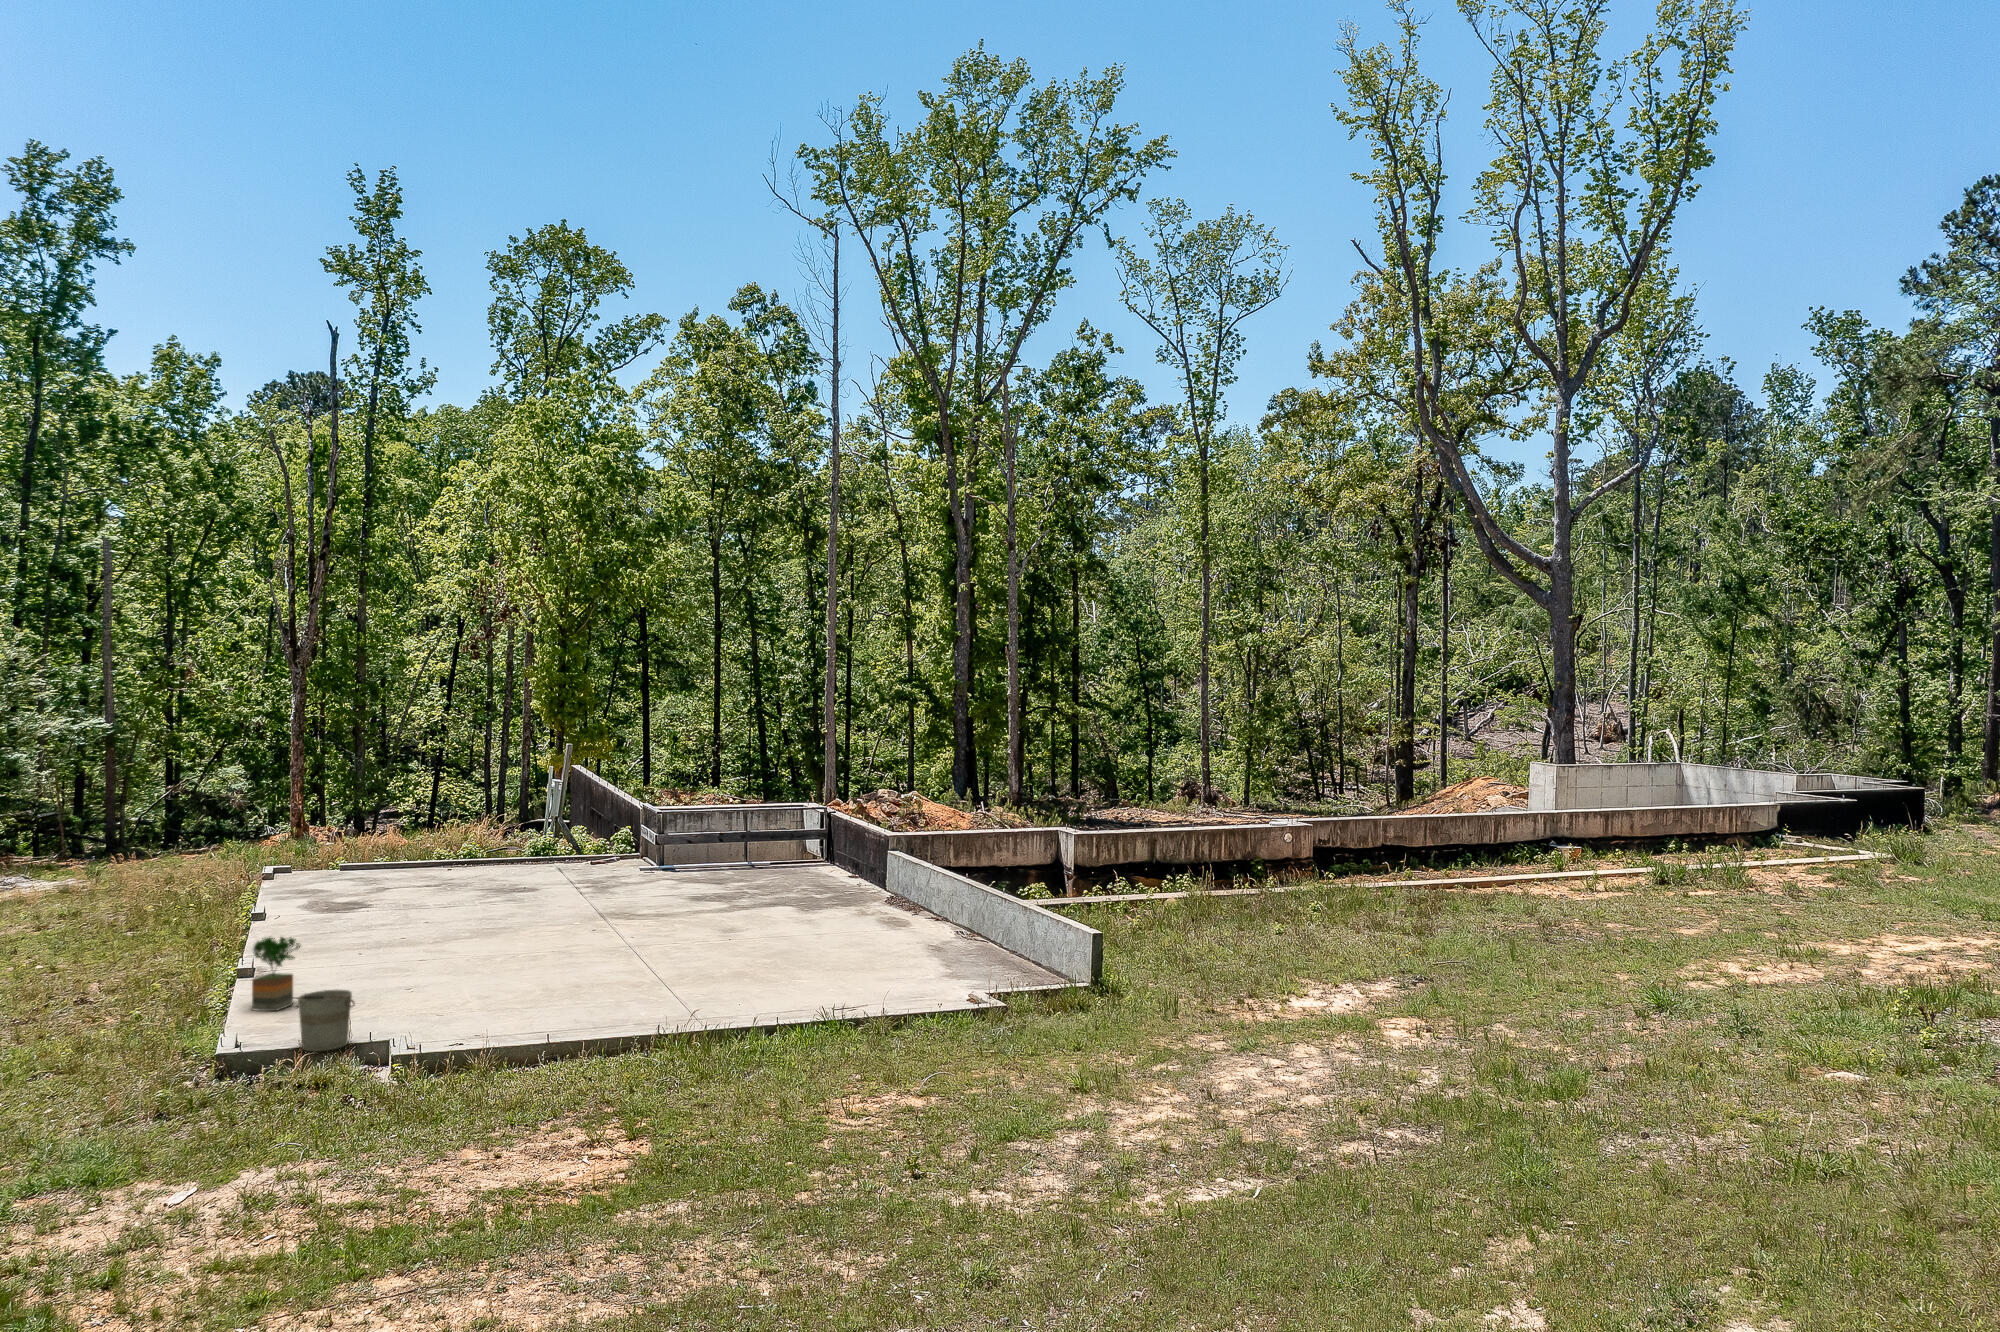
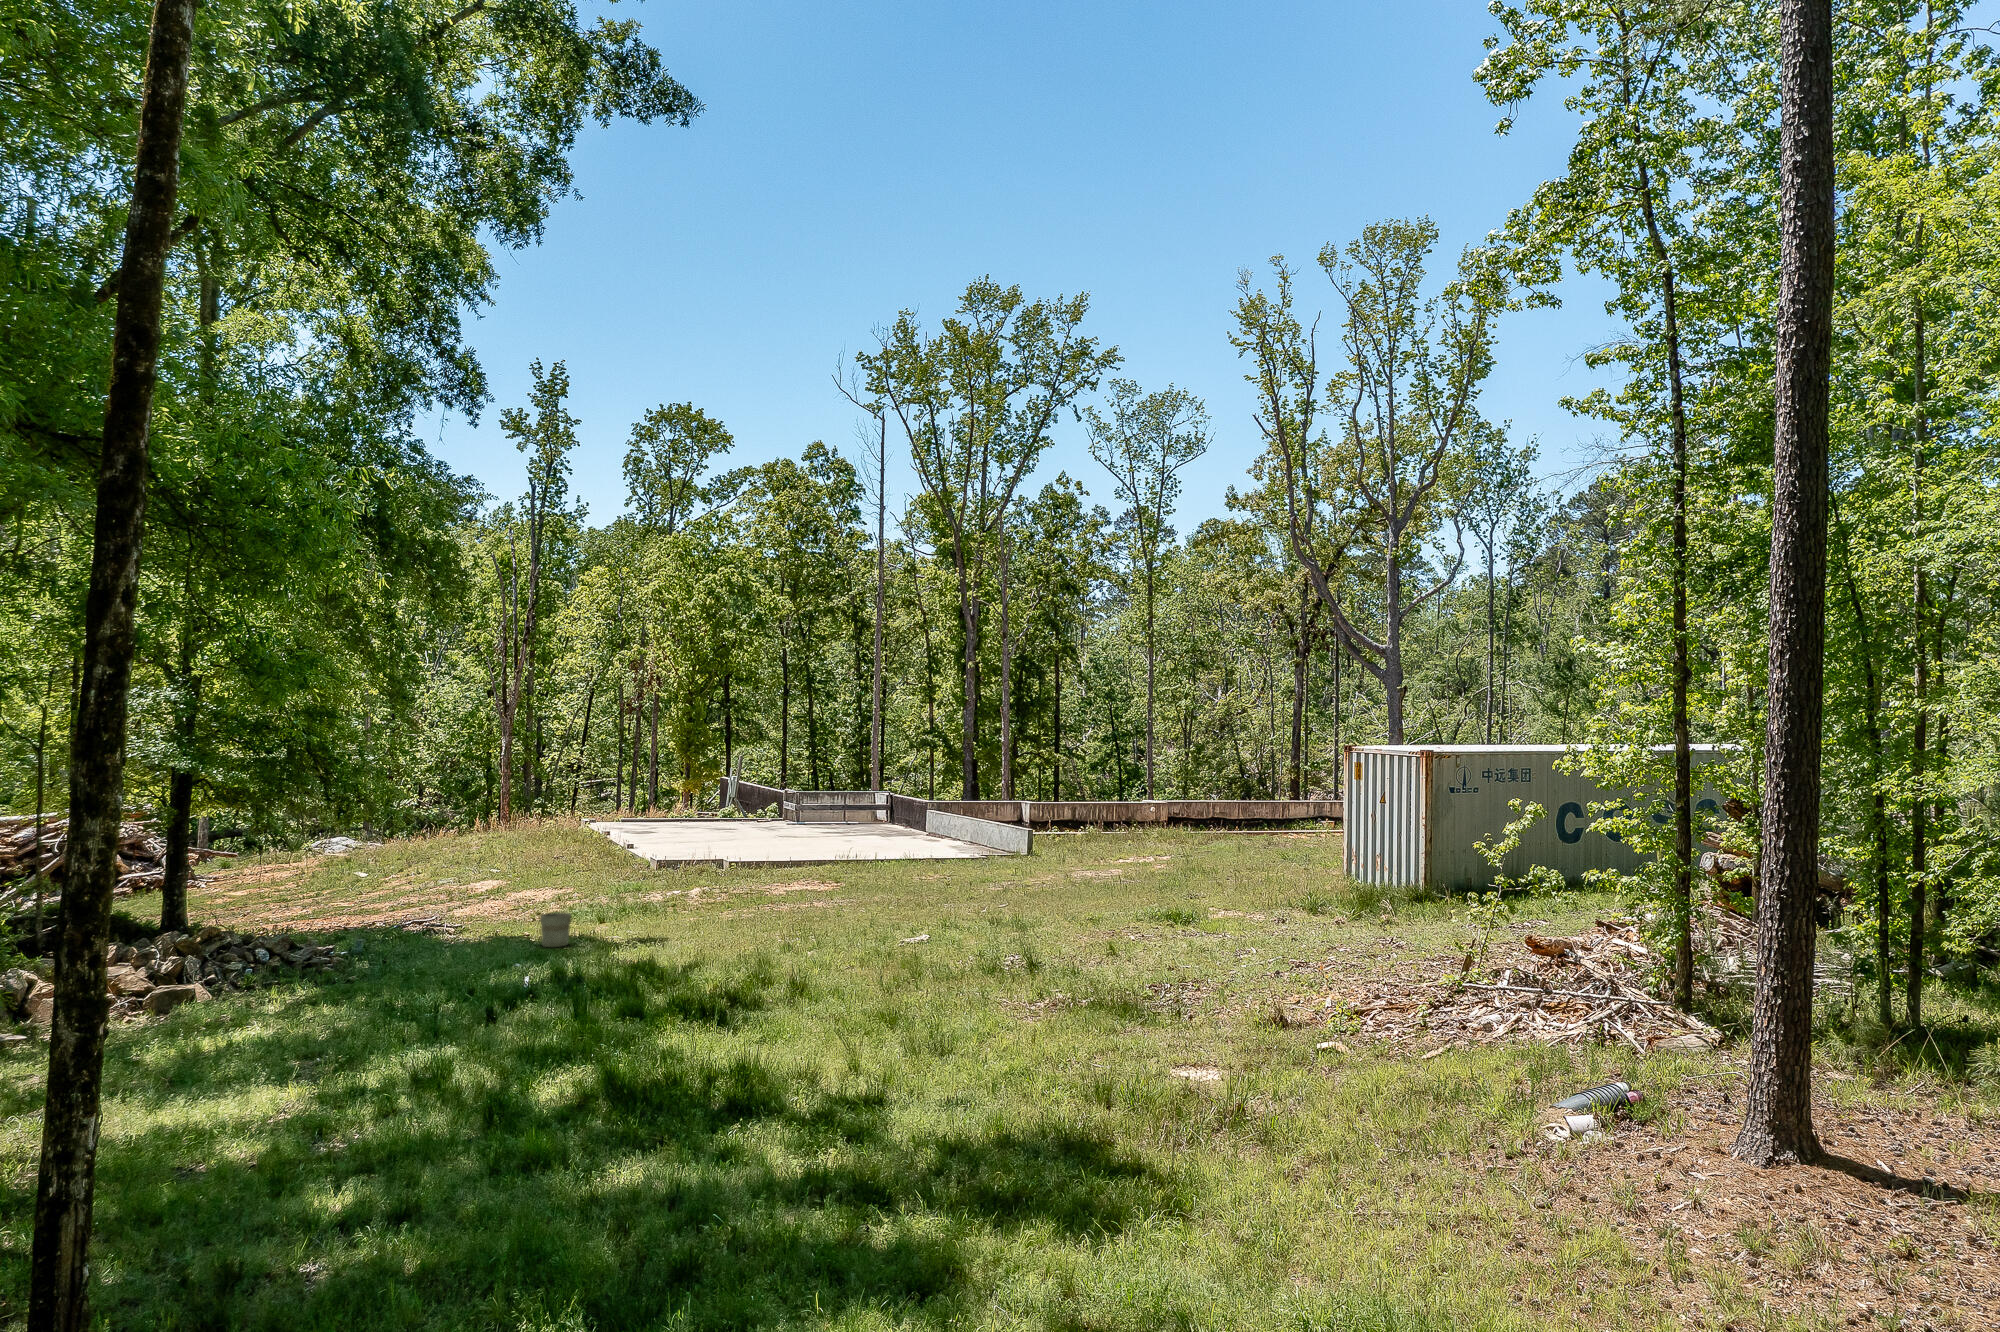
potted tree: present [252,937,300,1011] -> none [505,884,536,929]

